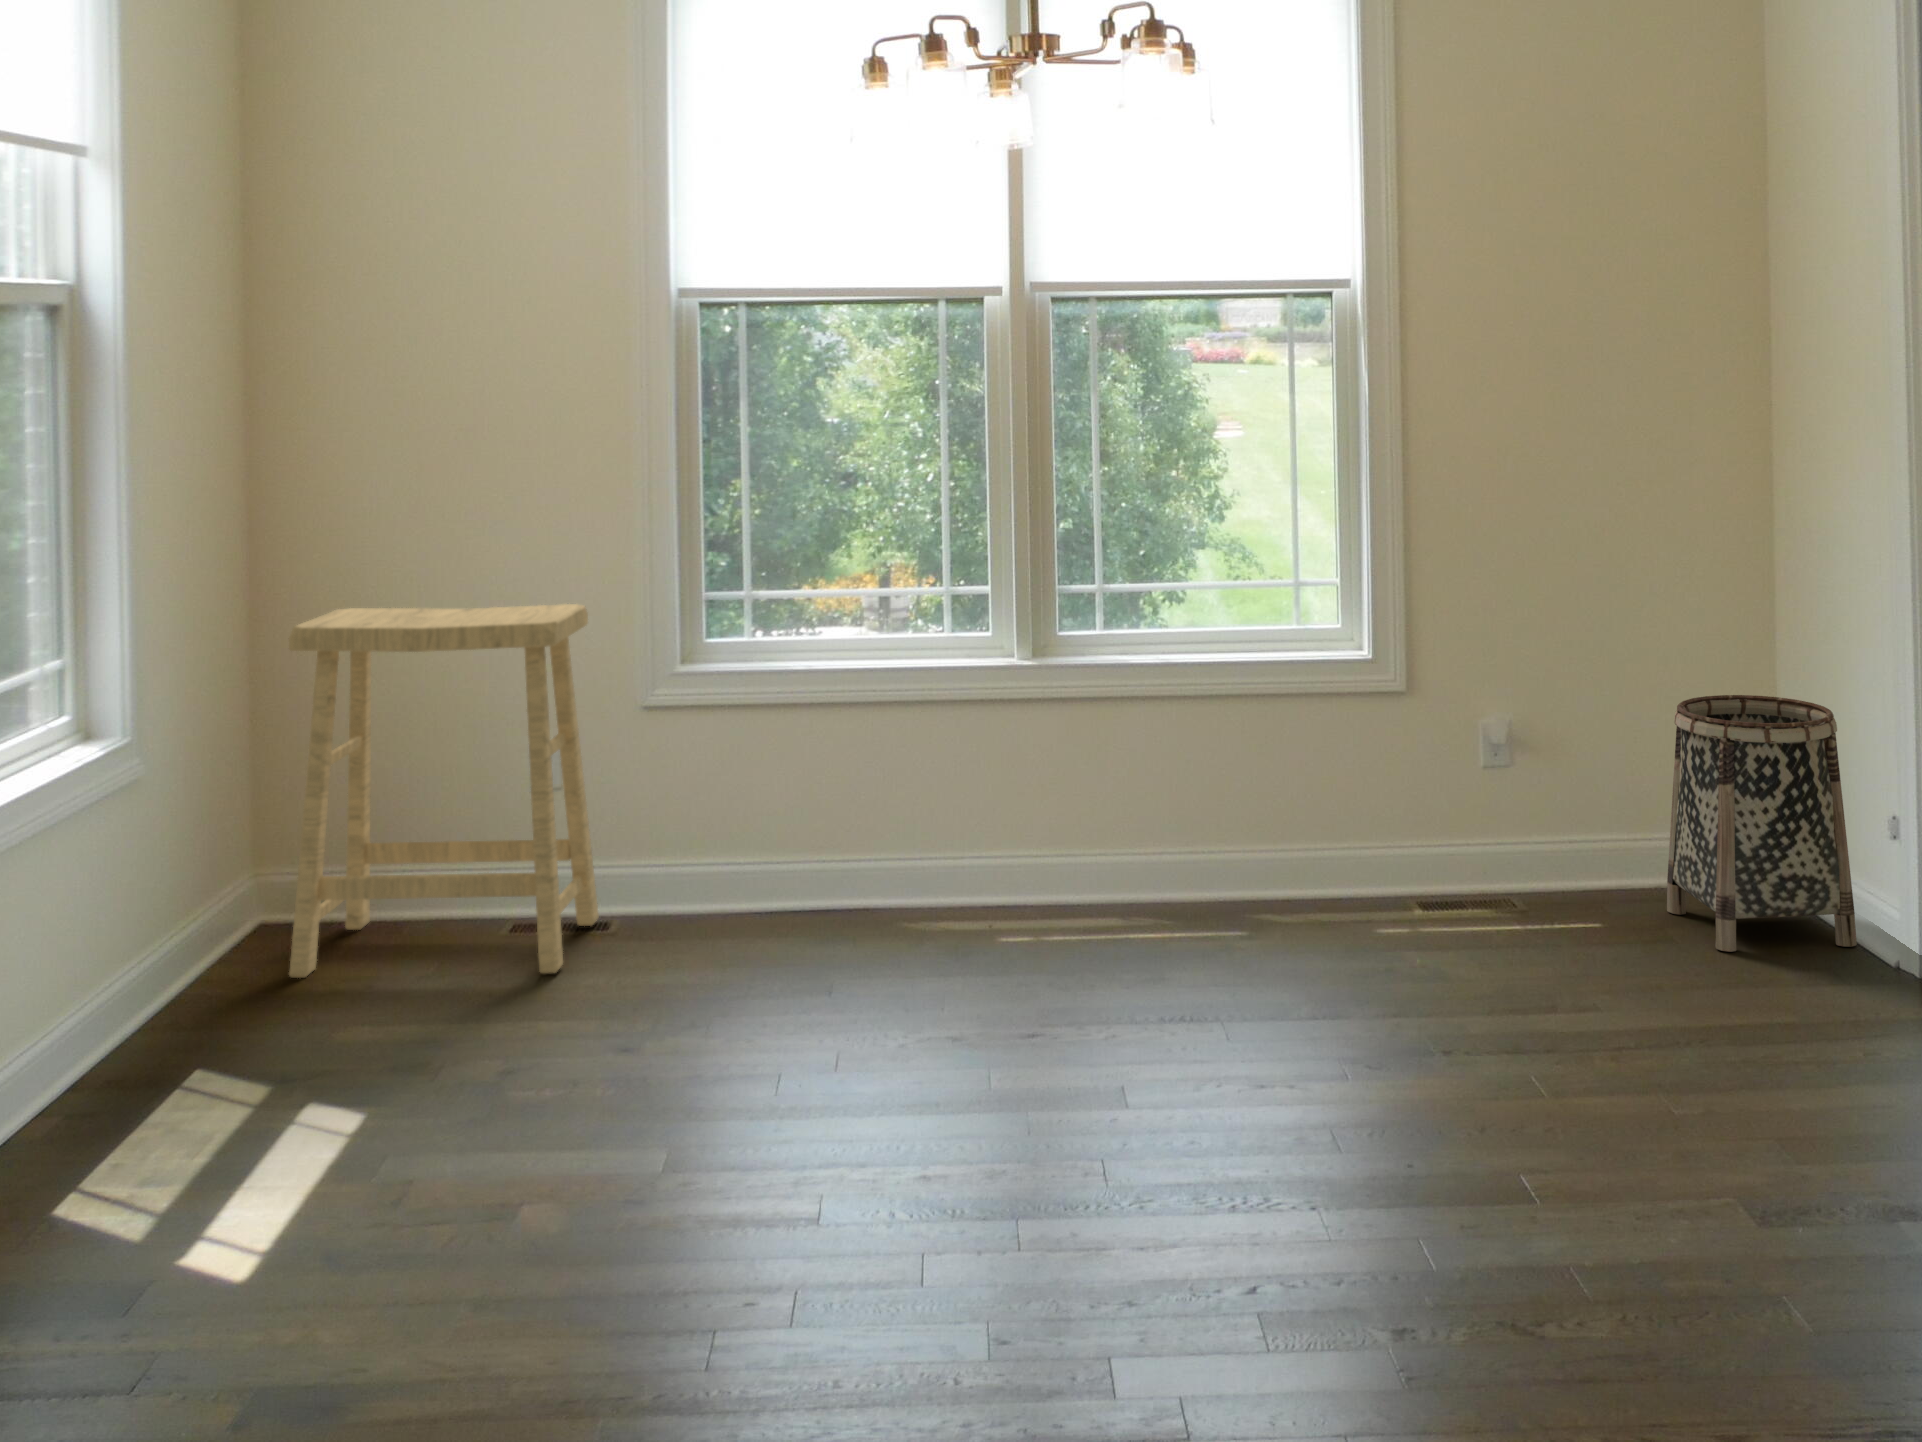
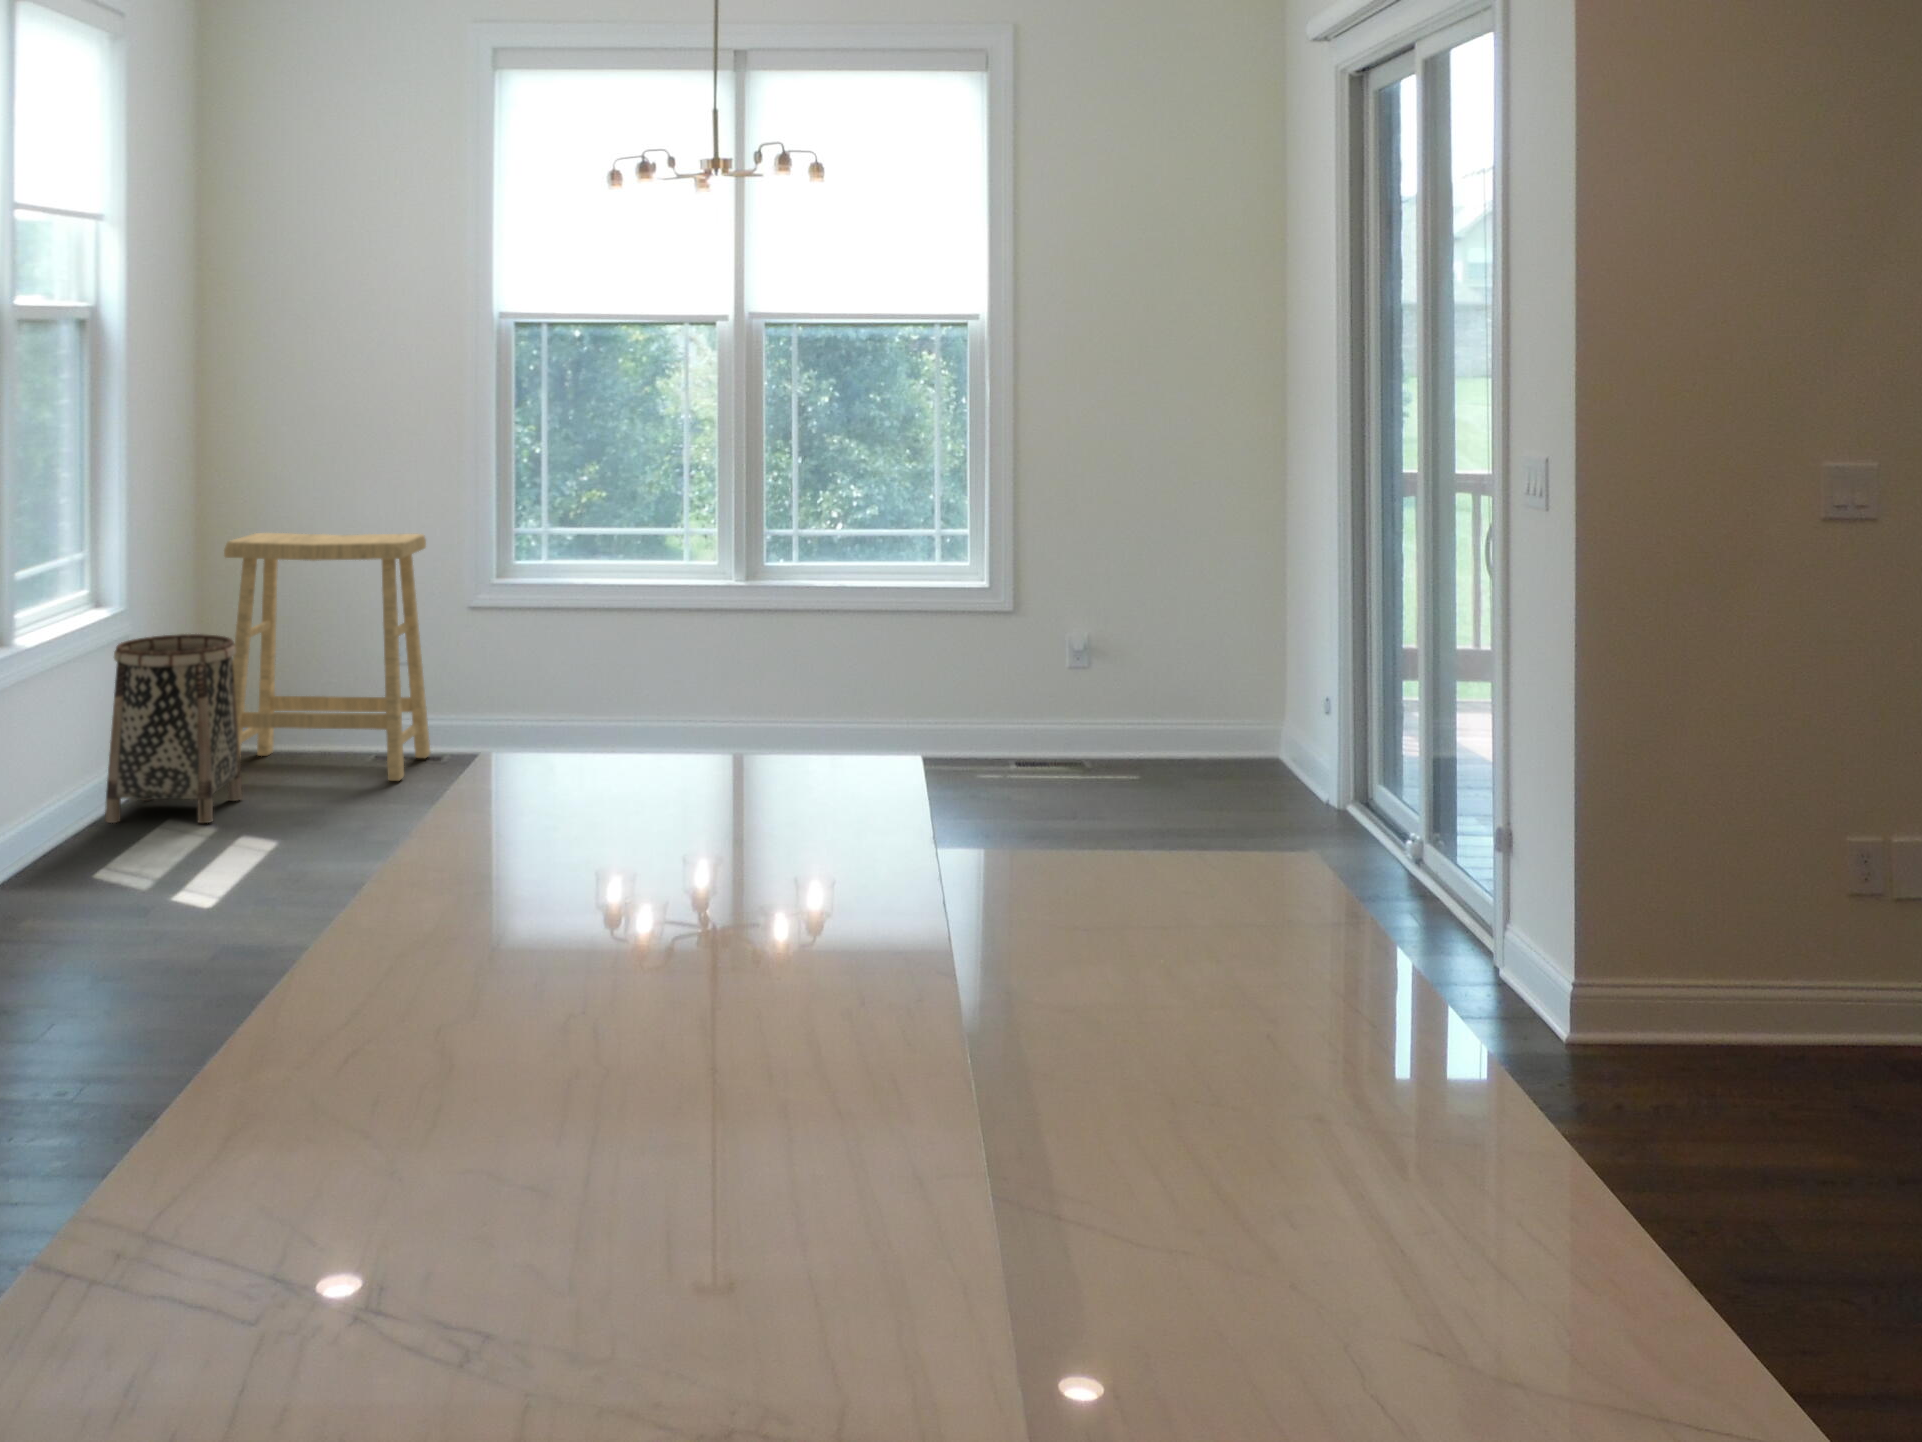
basket: present [1667,695,1857,952] -> present [105,634,243,823]

